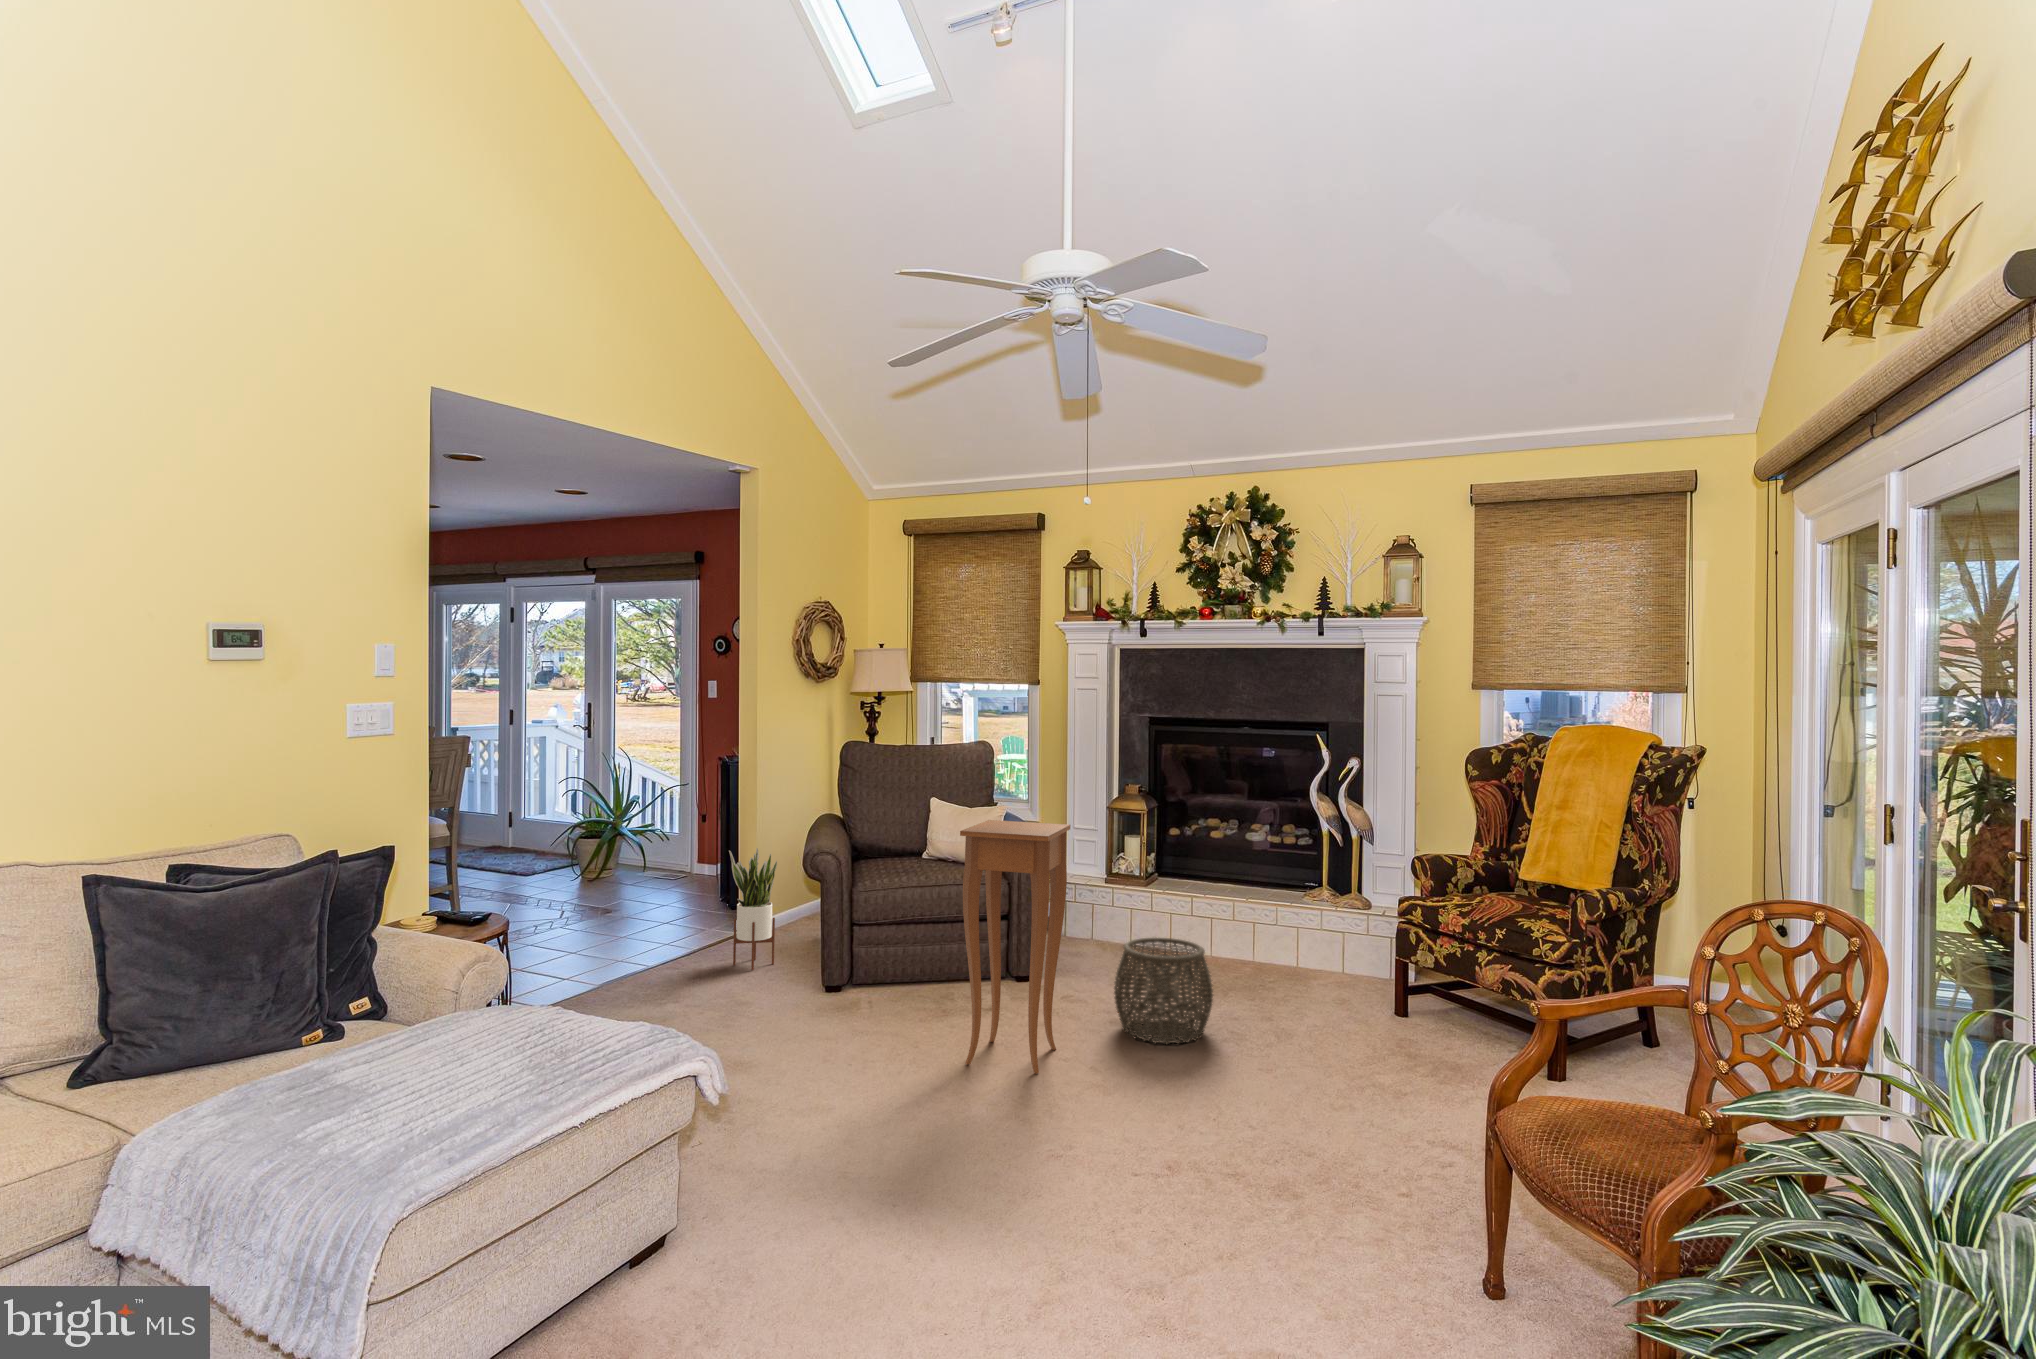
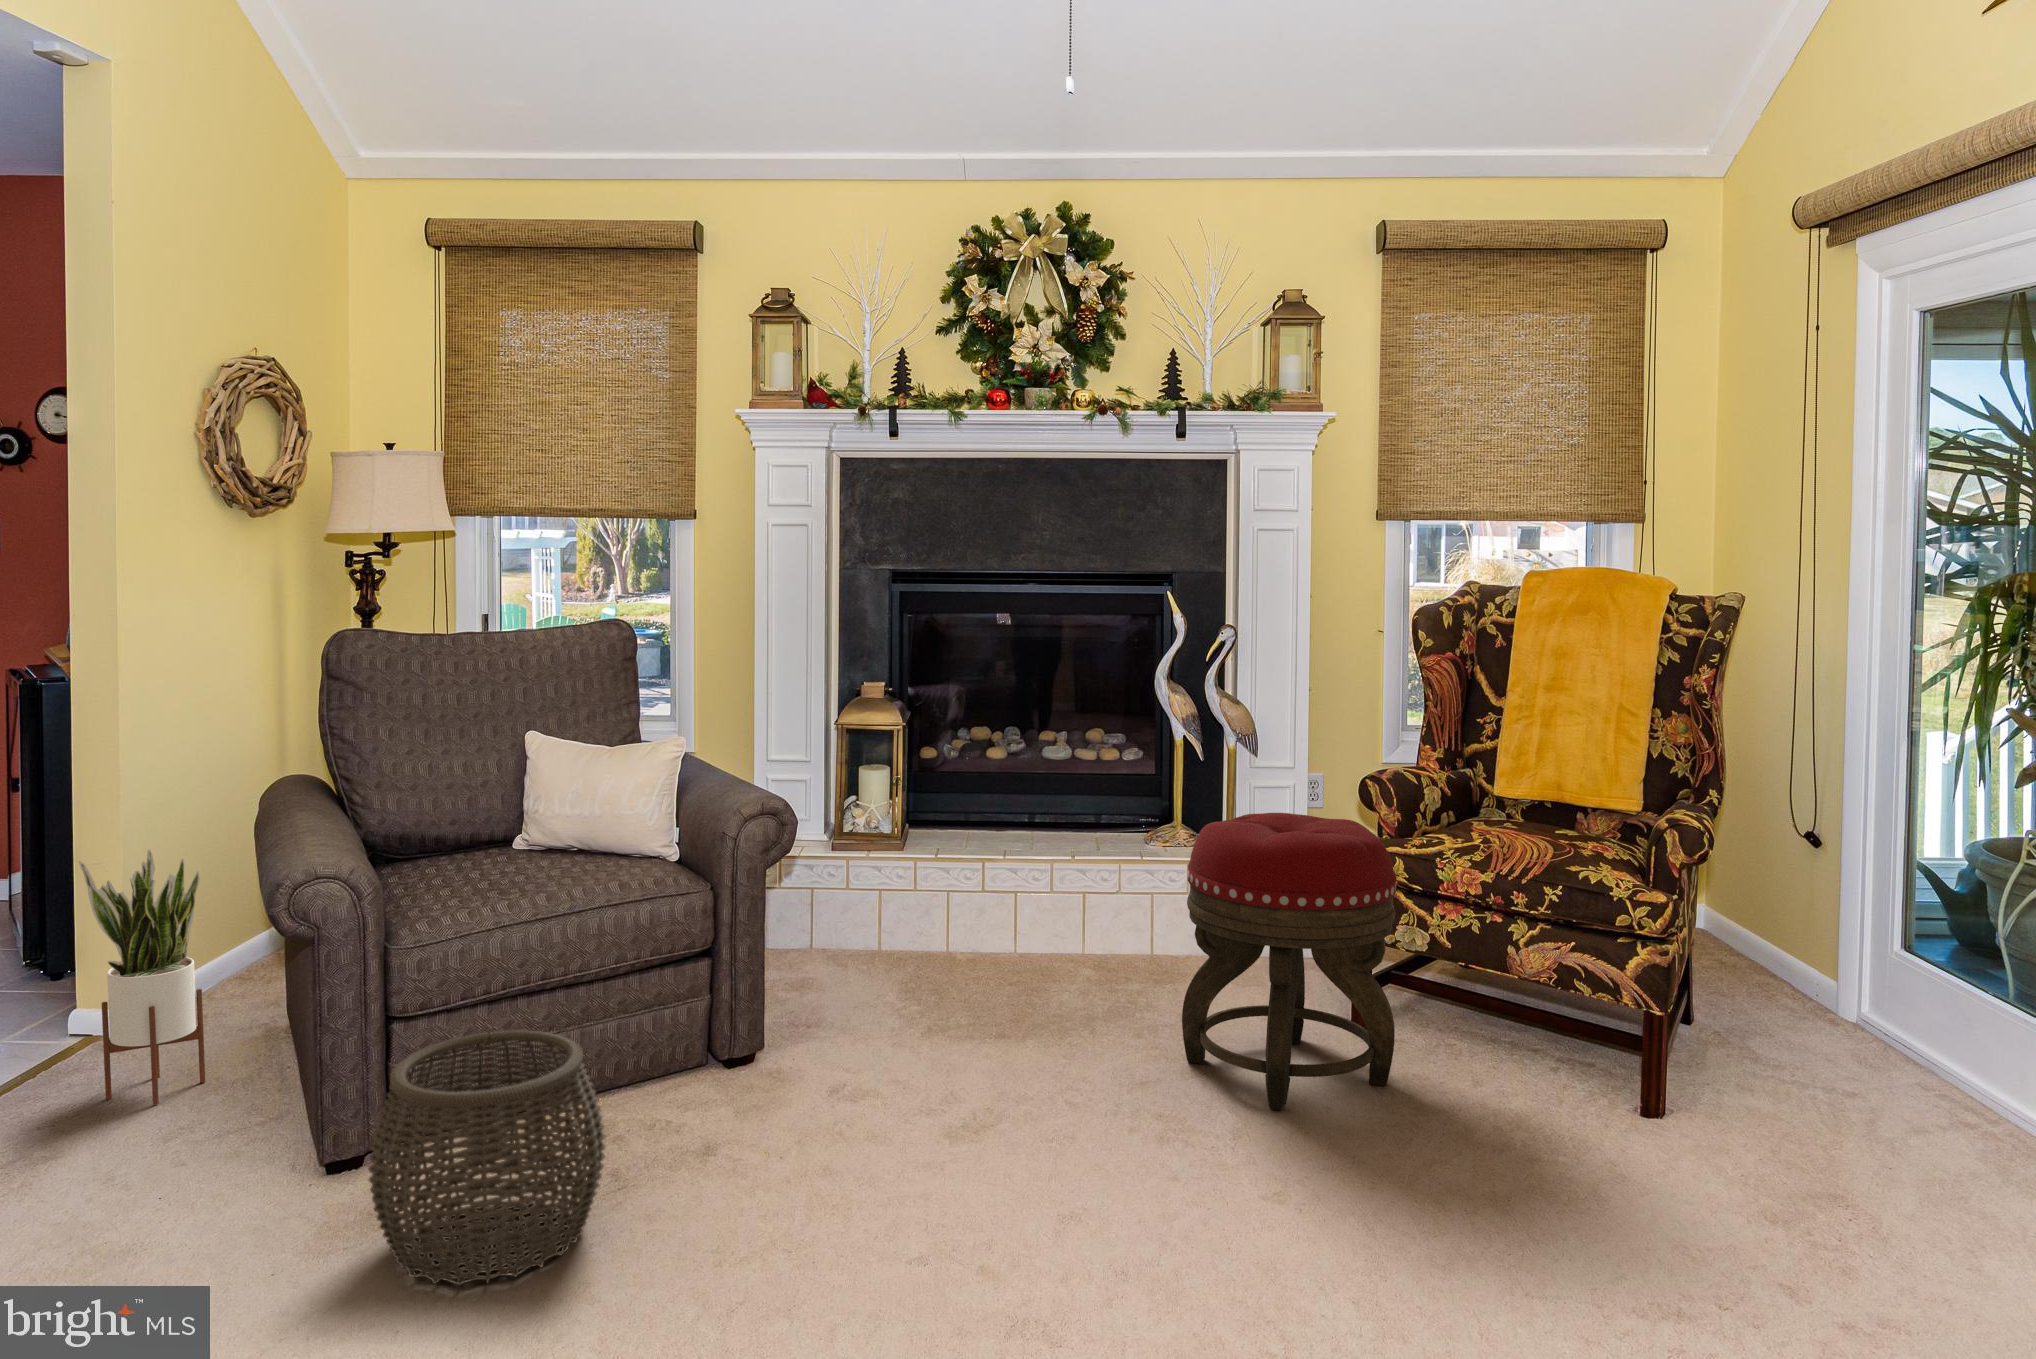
side table: present [960,820,1070,1074] -> none [687,765,889,1273]
footstool: none [1268,870,1396,1046] -> present [1182,813,1397,1110]
woven basket: present [1114,938,1213,1044] -> present [368,1031,606,1286]

